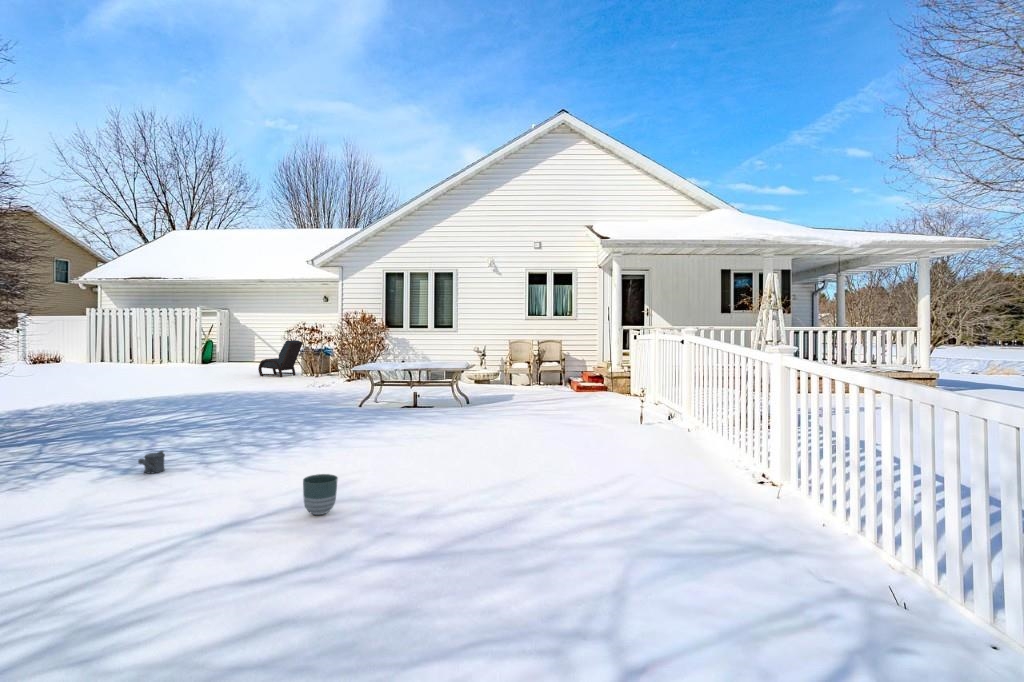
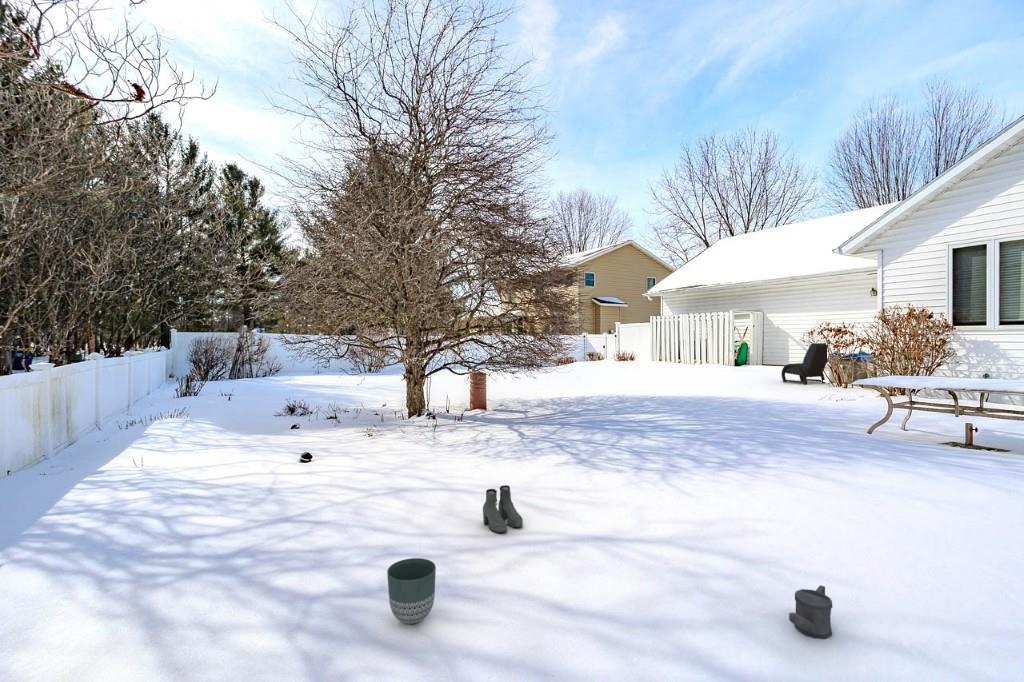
watering can: present [138,451,165,473] -> present [789,585,833,639]
planter: present [303,474,338,515] -> present [387,558,436,624]
boots: none [91,483,150,533] -> present [483,485,523,533]

